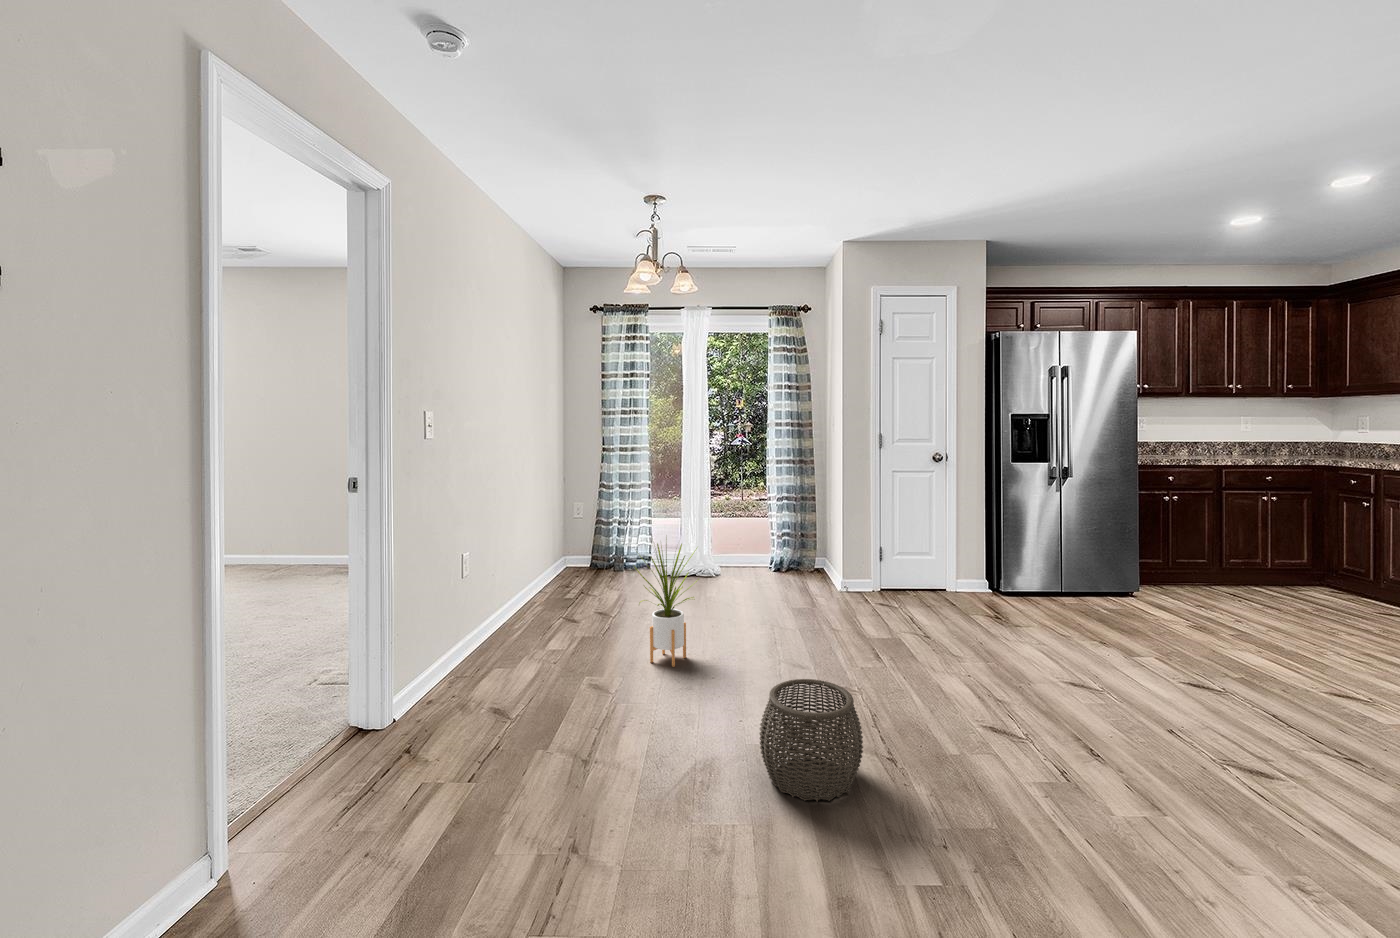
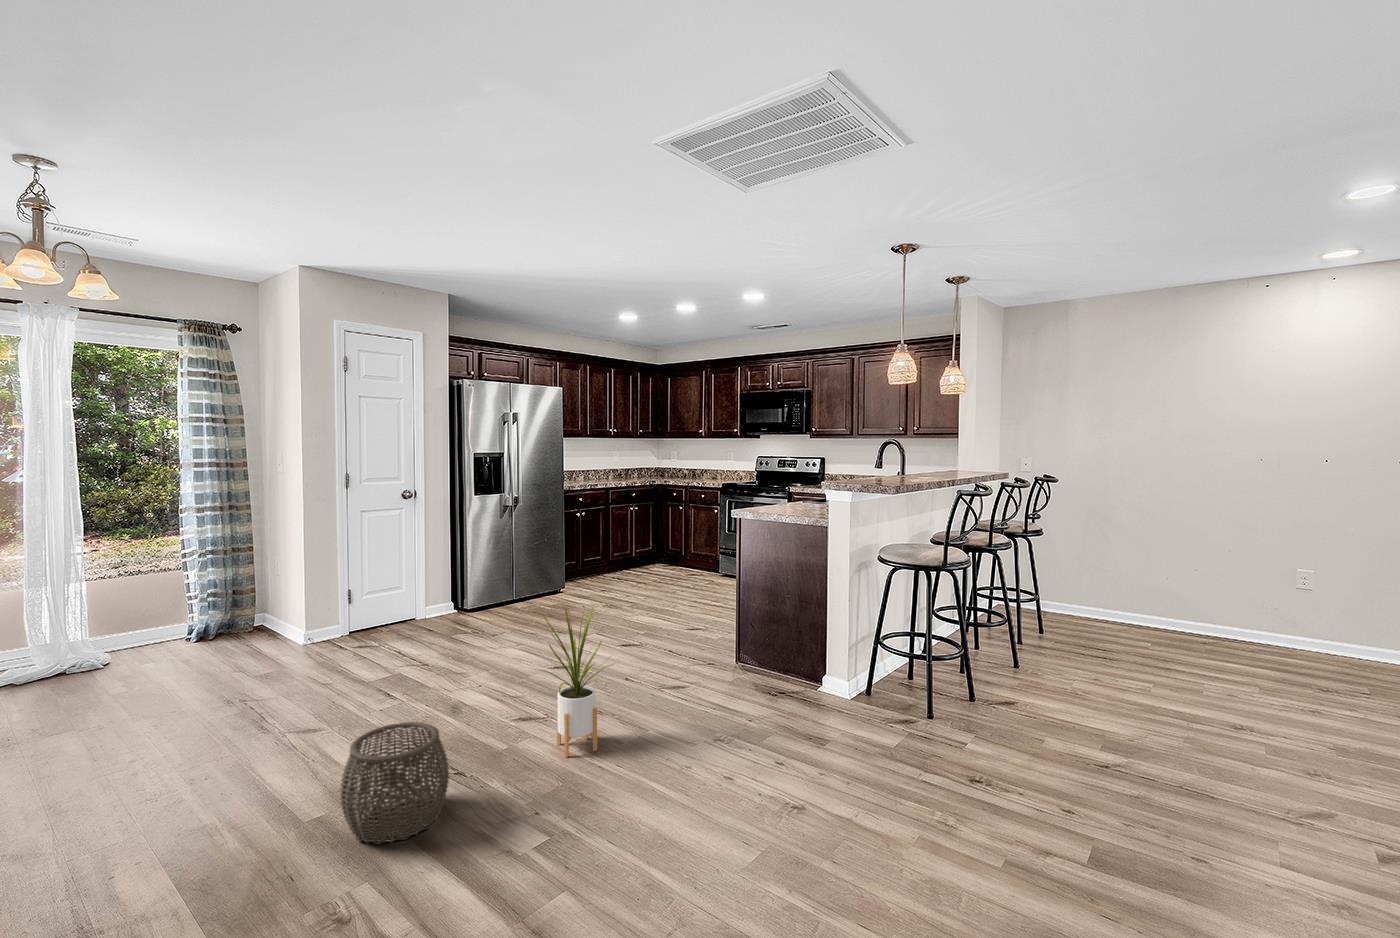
house plant: present [633,544,697,667] -> present [542,603,615,757]

